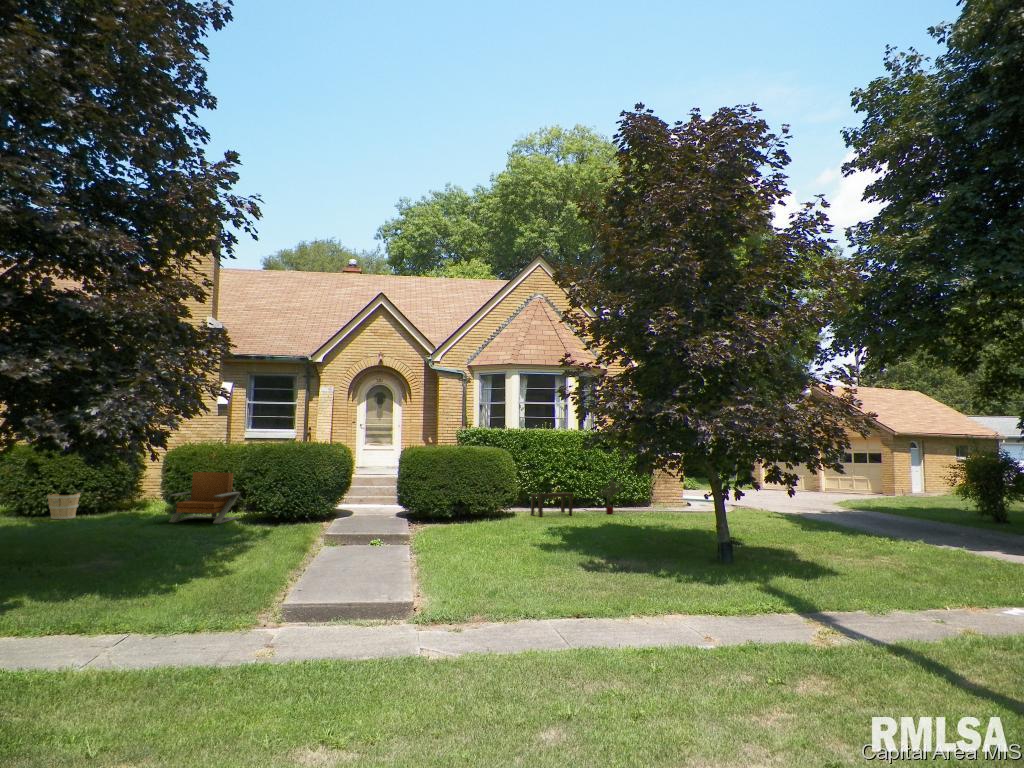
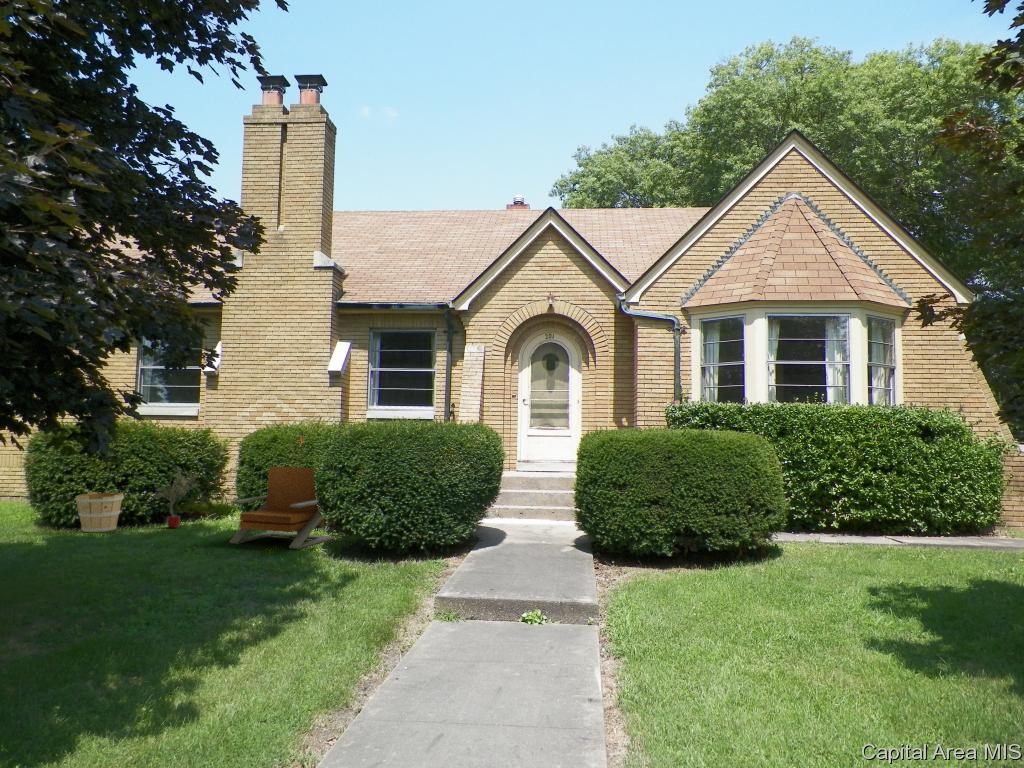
potted tree: present [597,476,624,514] -> present [152,467,197,528]
bench: present [531,492,574,517] -> none [799,509,876,552]

